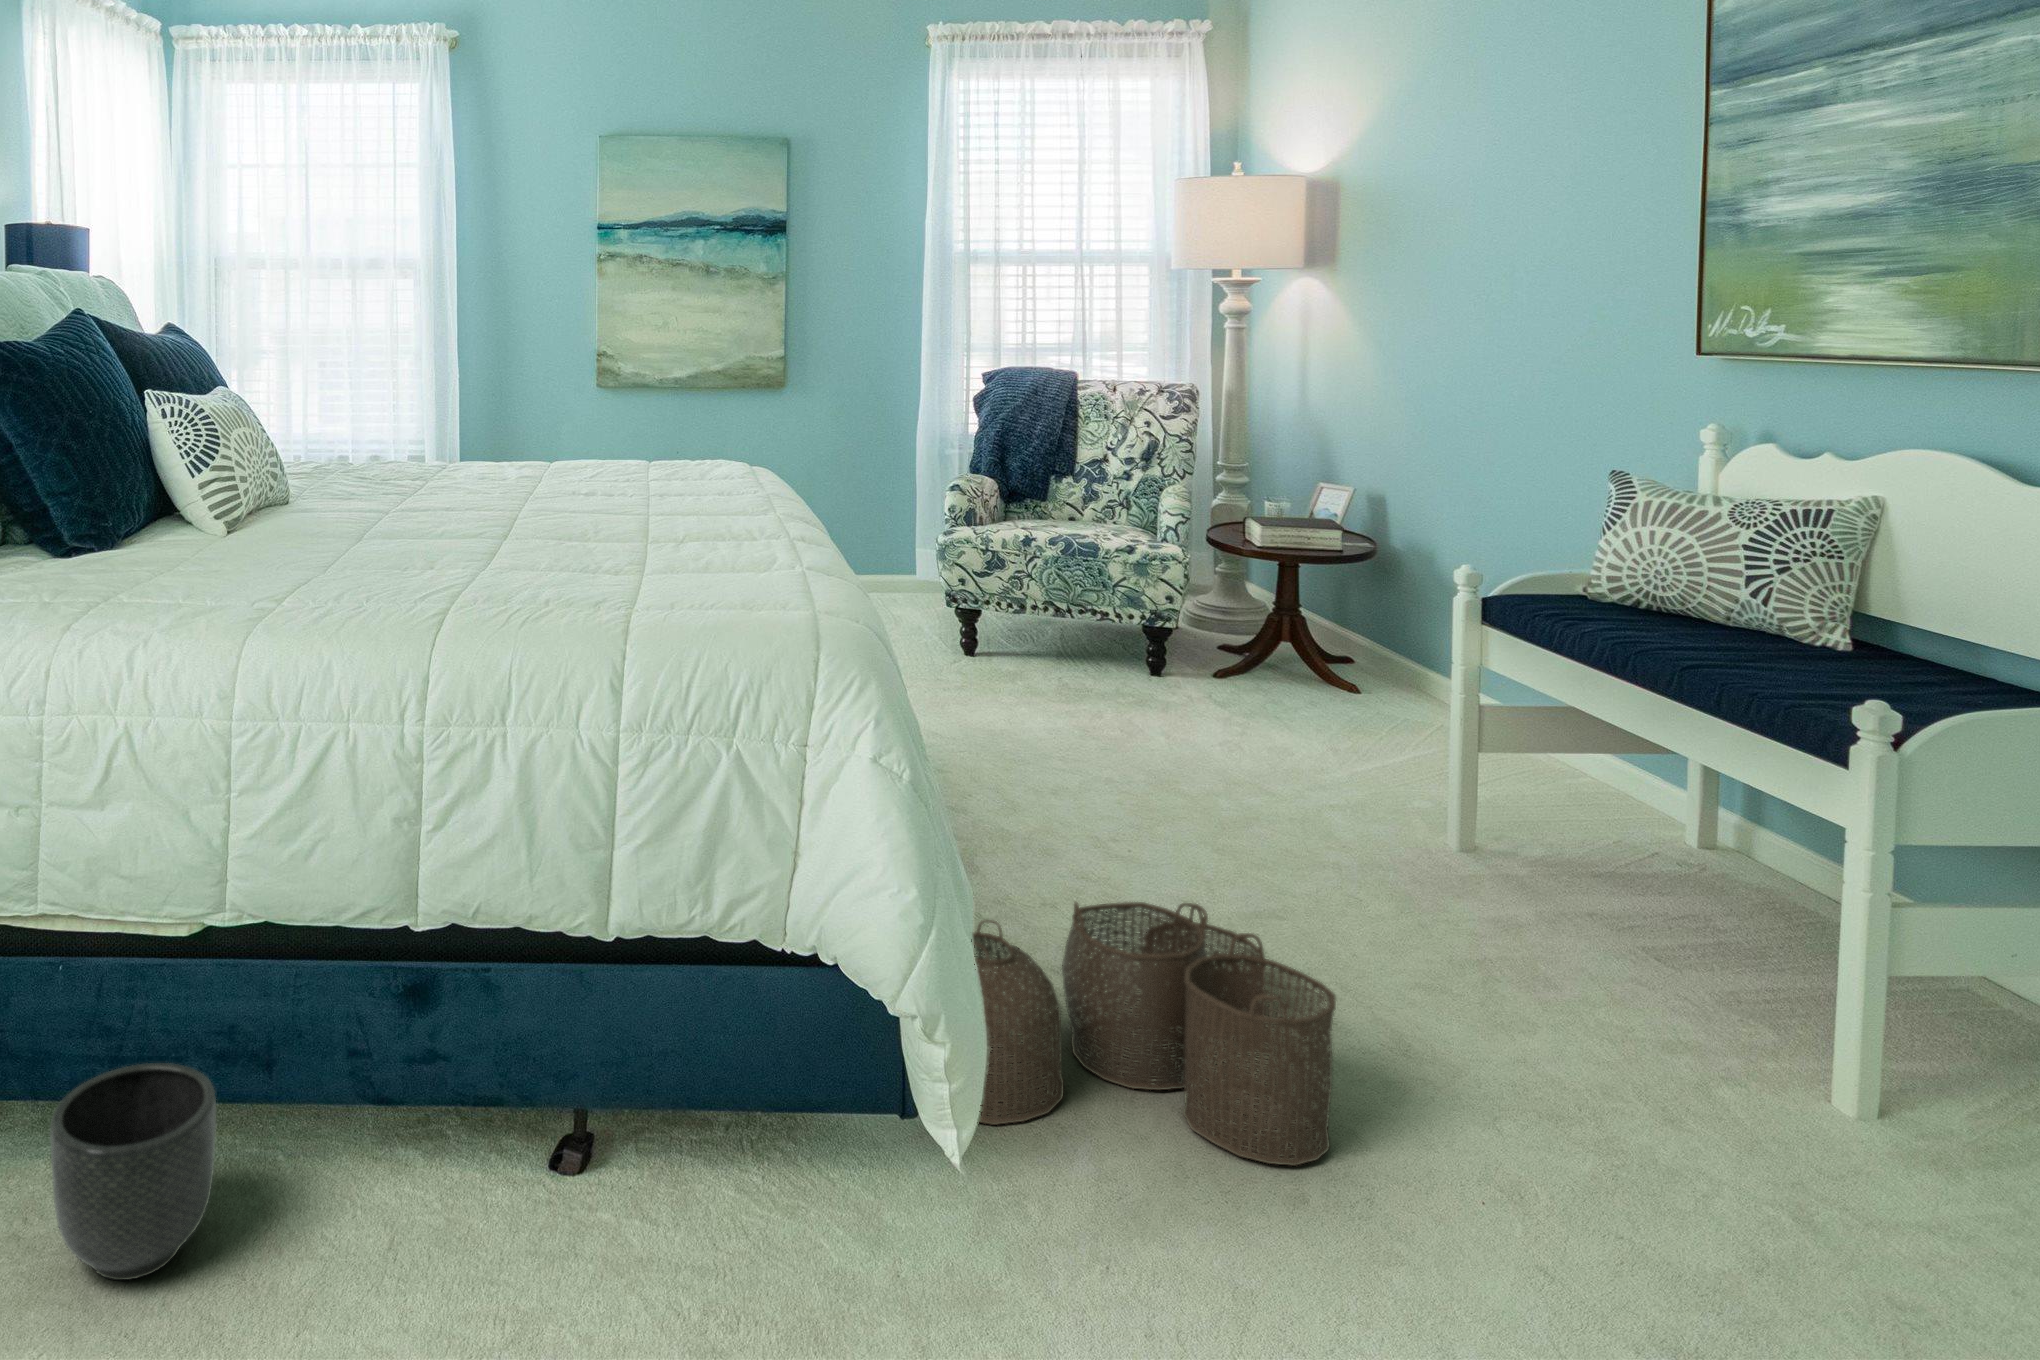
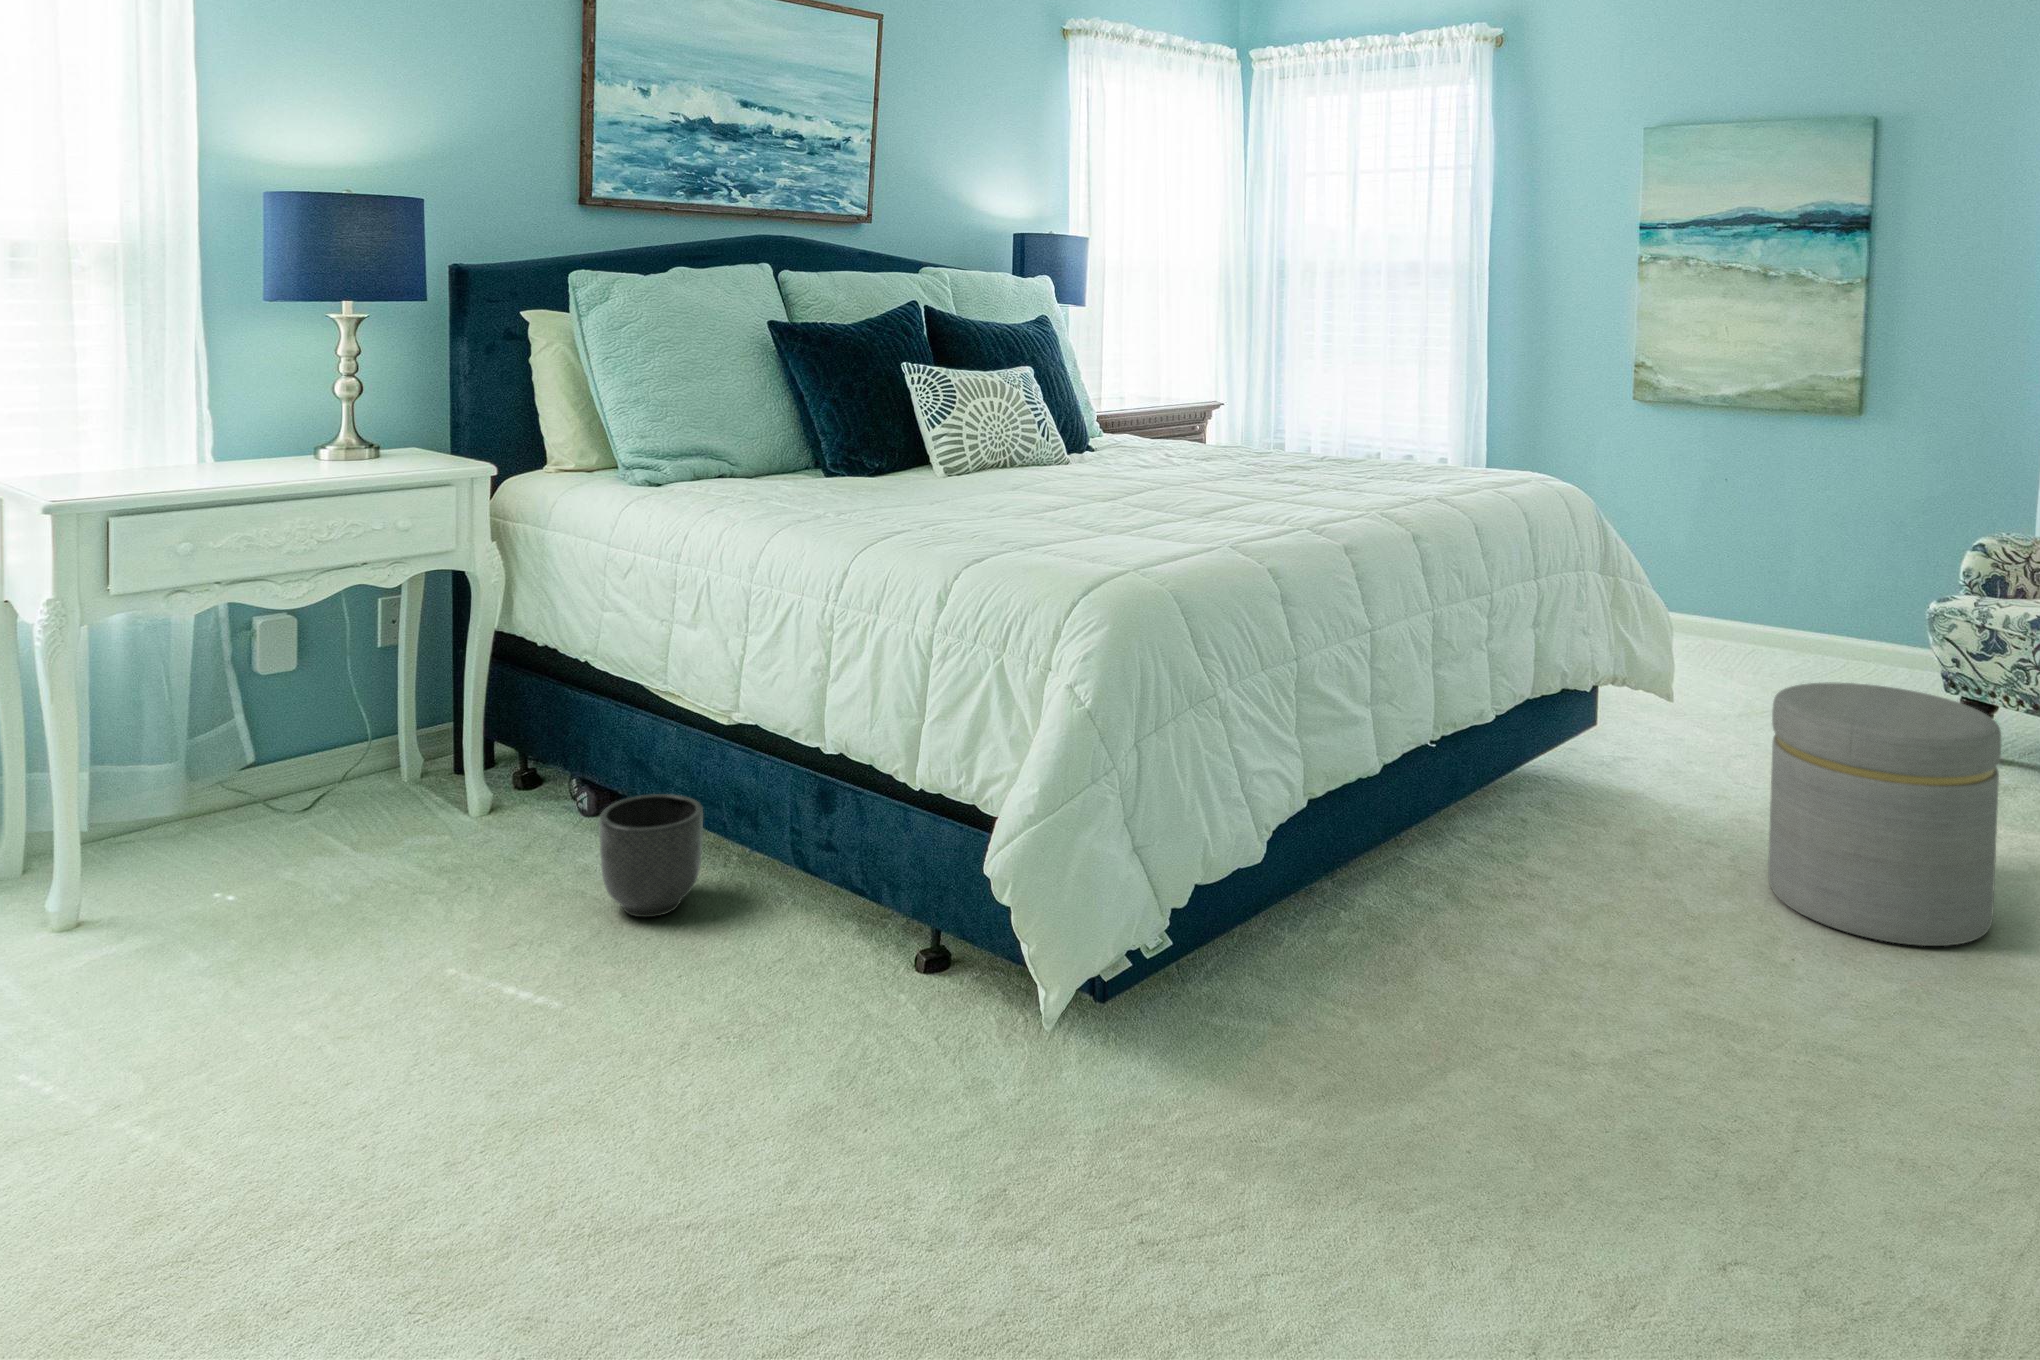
ottoman: none [1019,606,1192,813] -> present [1768,682,2001,946]
woven basket: present [971,902,1336,1166] -> none [1195,896,1654,1203]

